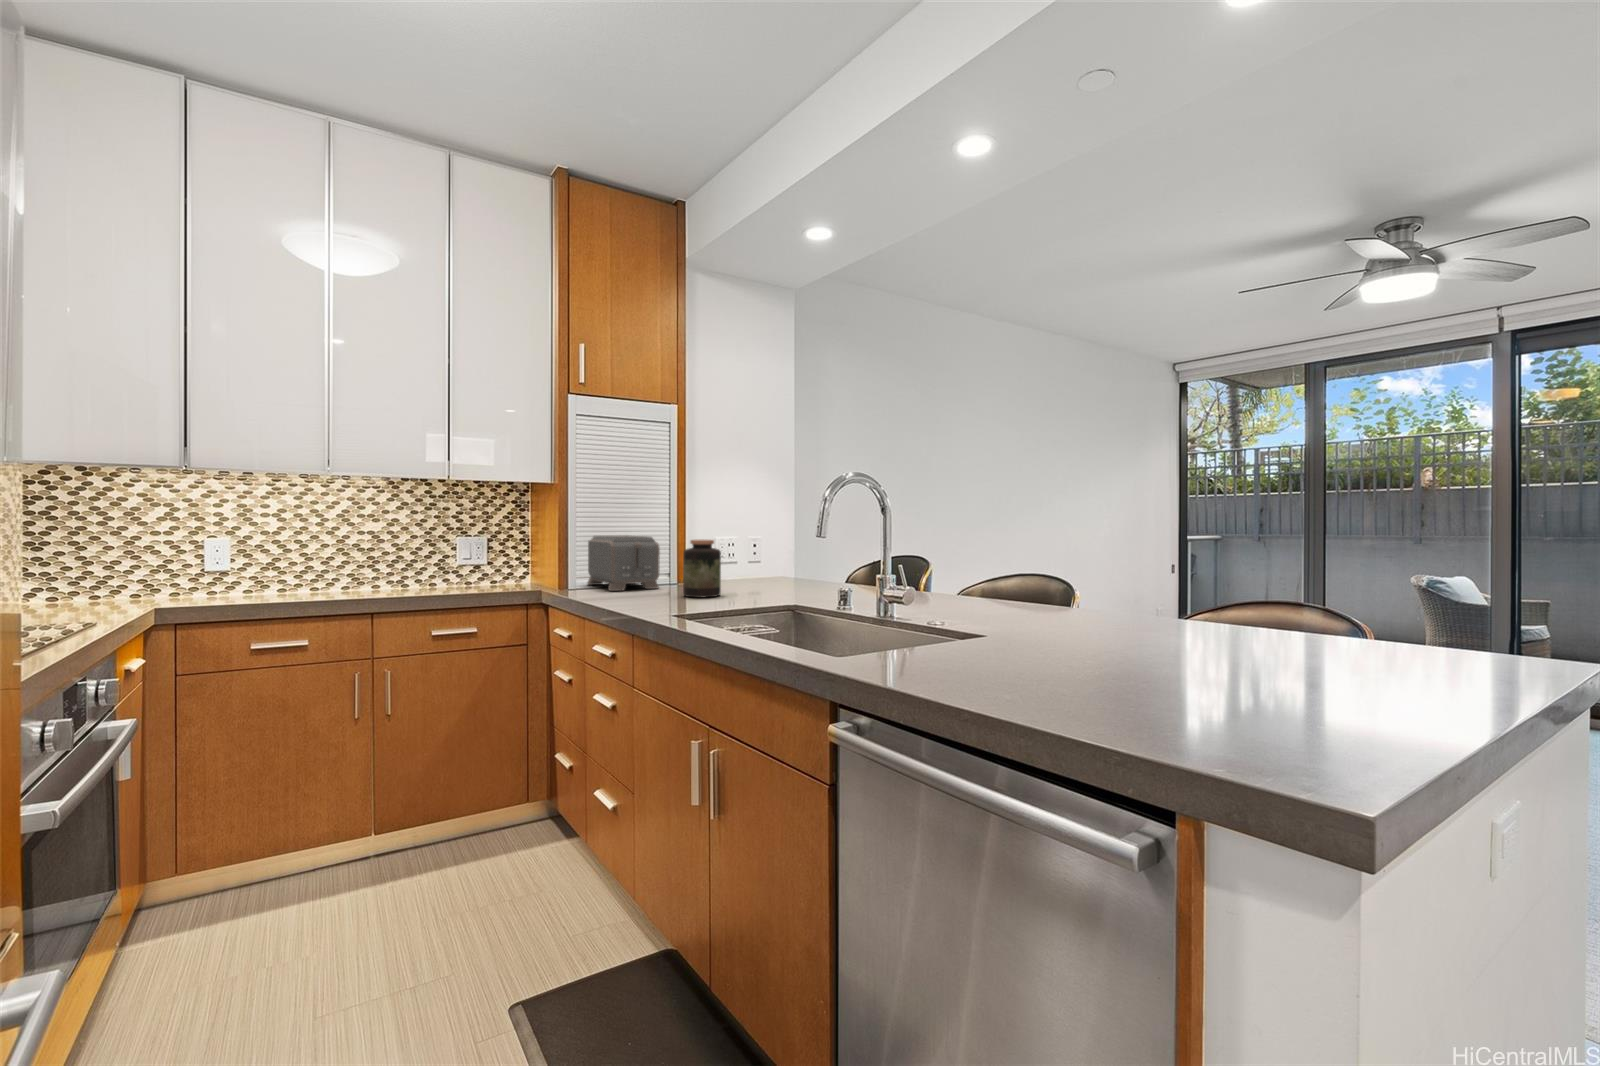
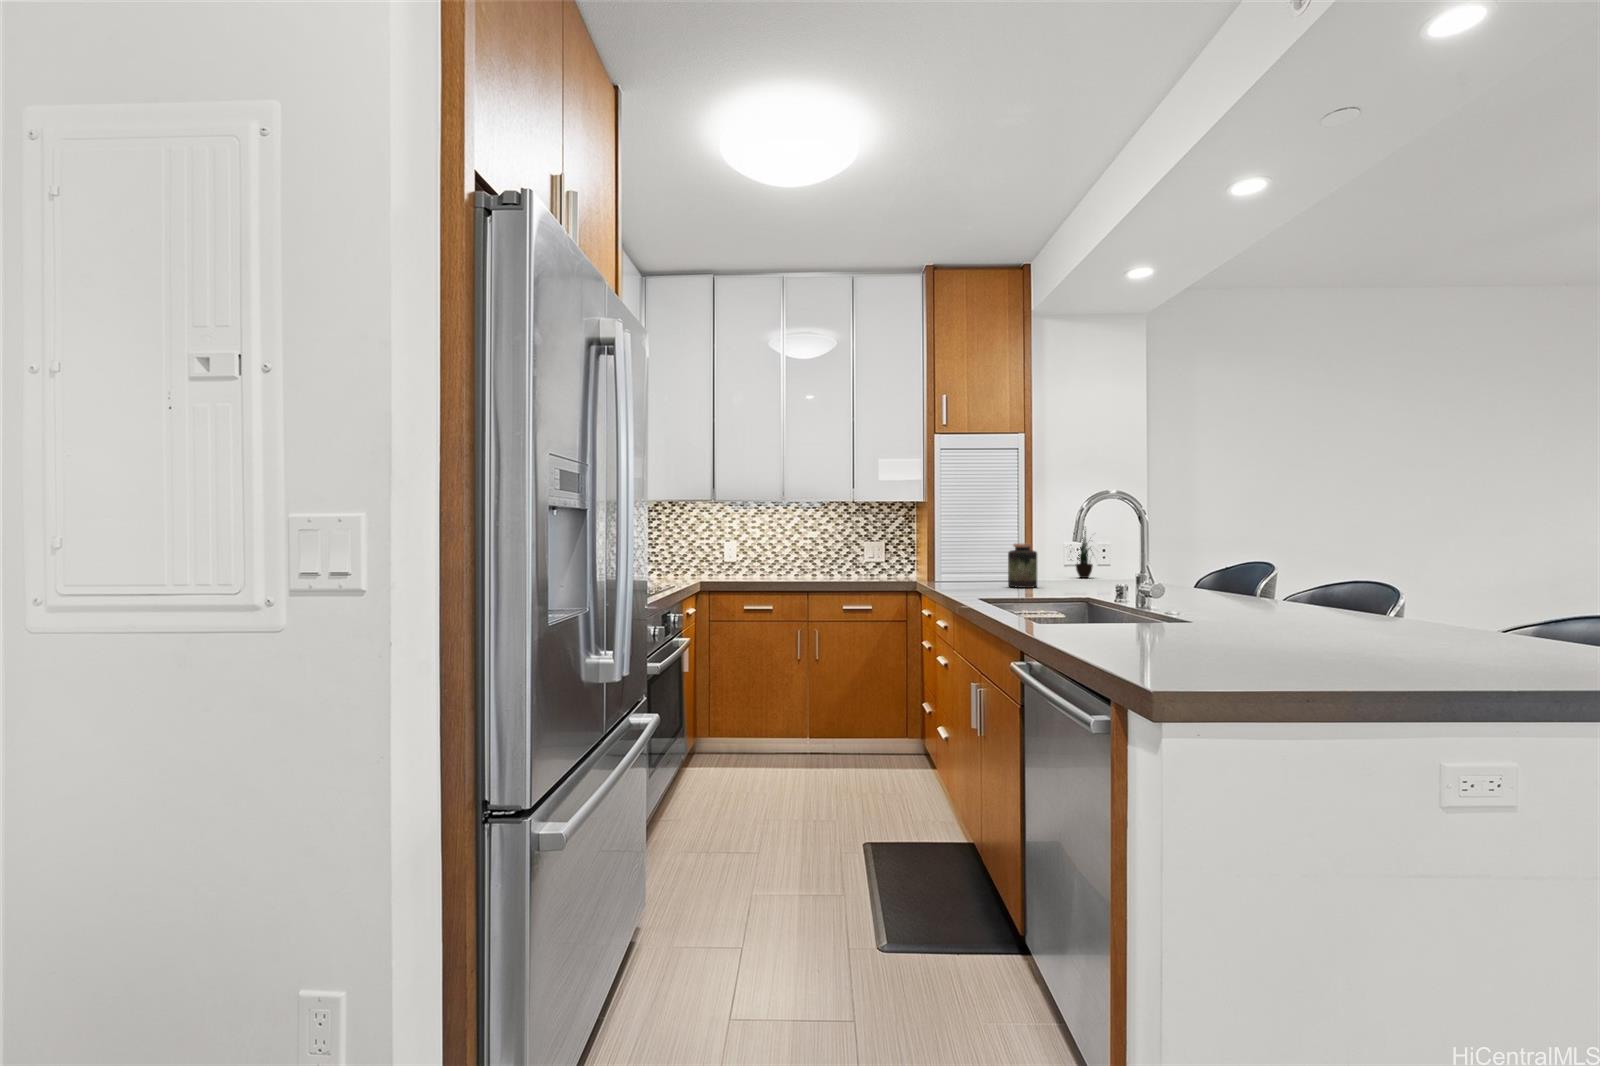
potted plant: none [720,504,755,577] -> present [1076,531,1093,578]
toaster: present [587,535,660,591] -> none [949,541,999,582]

